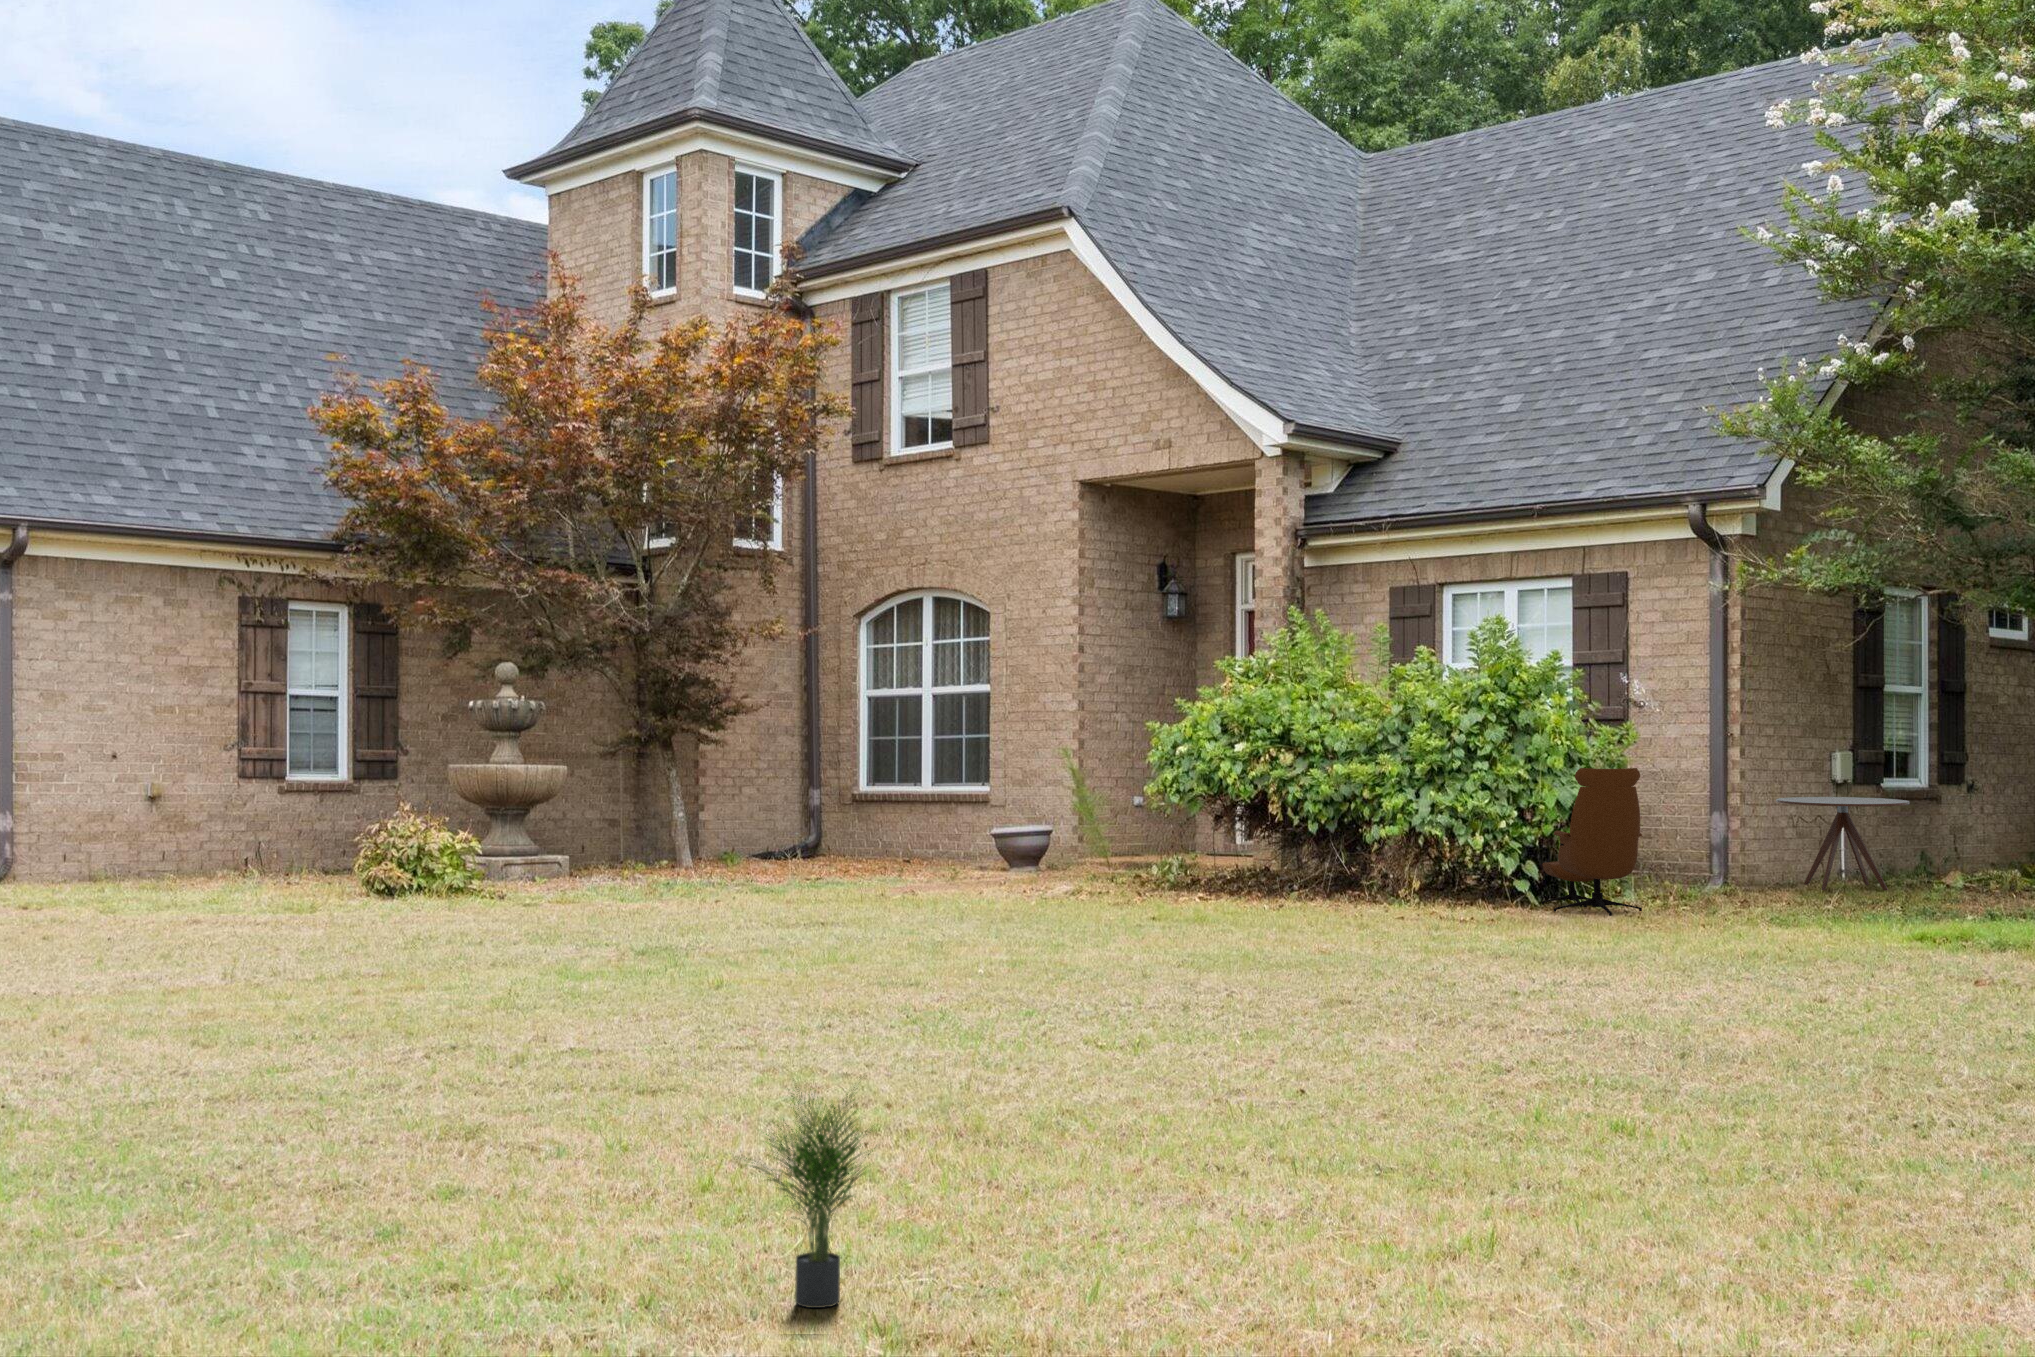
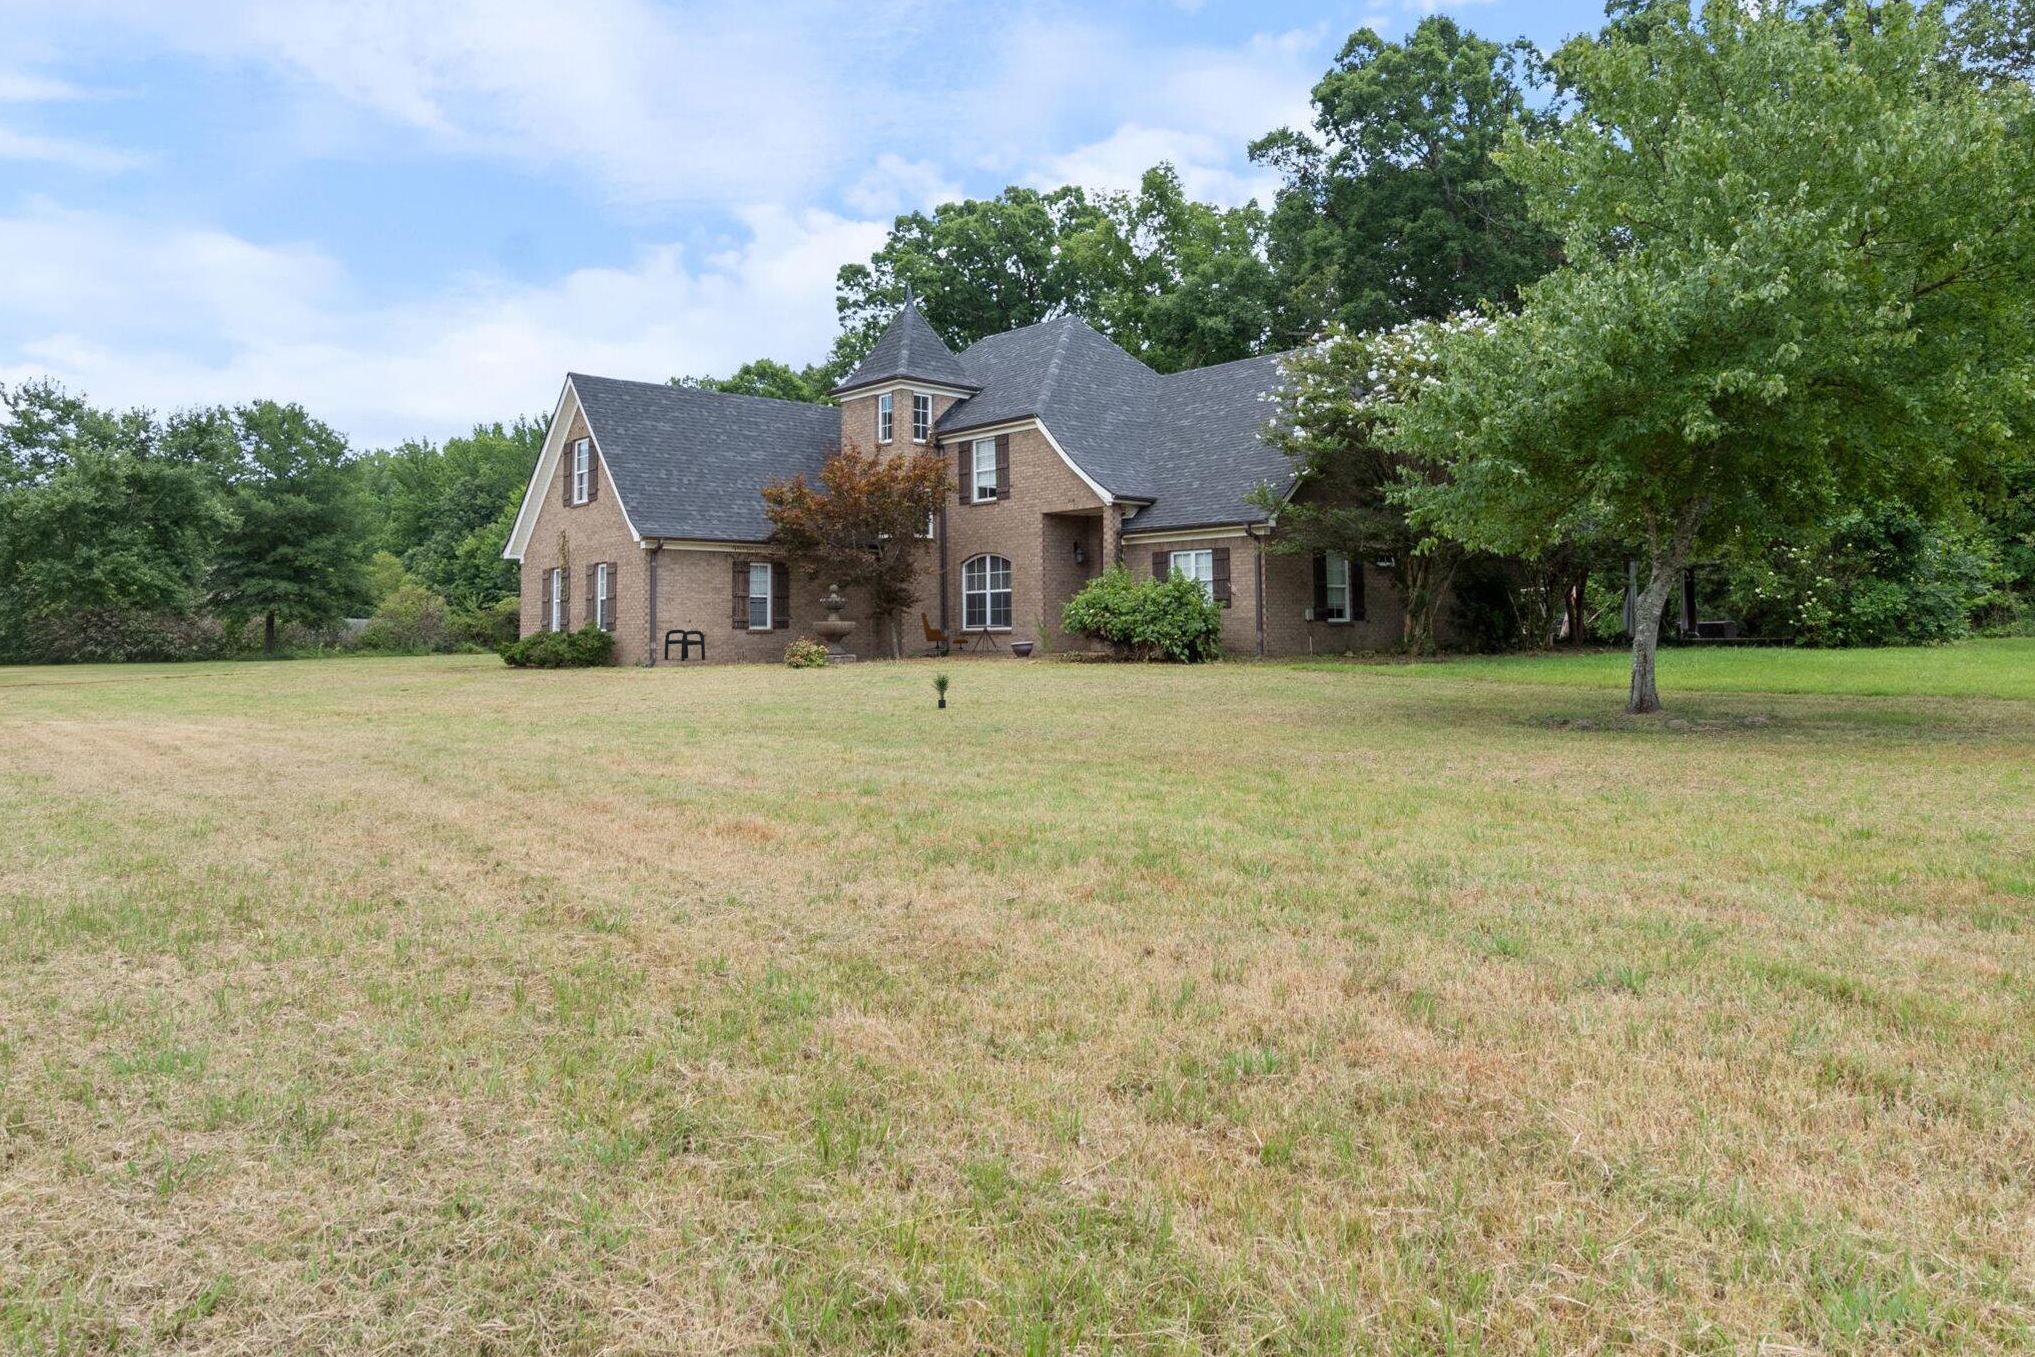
lounge chair: present [1542,768,1643,916] -> present [921,613,968,651]
bench: none [13,781,124,873] -> present [665,630,705,661]
round table: present [1776,797,1909,890] -> present [966,625,1004,652]

